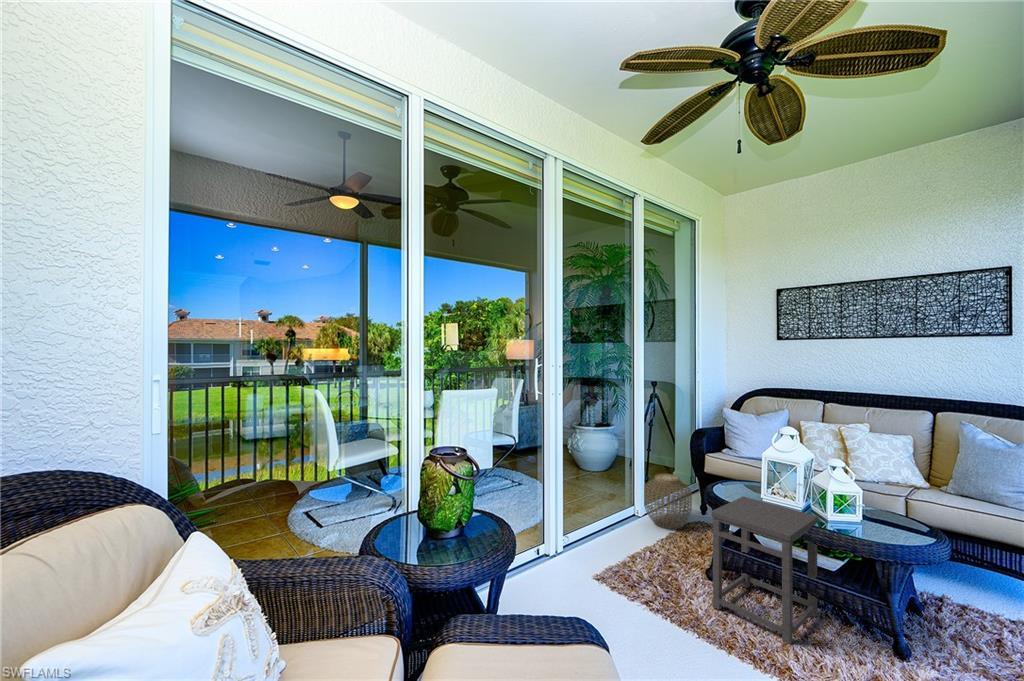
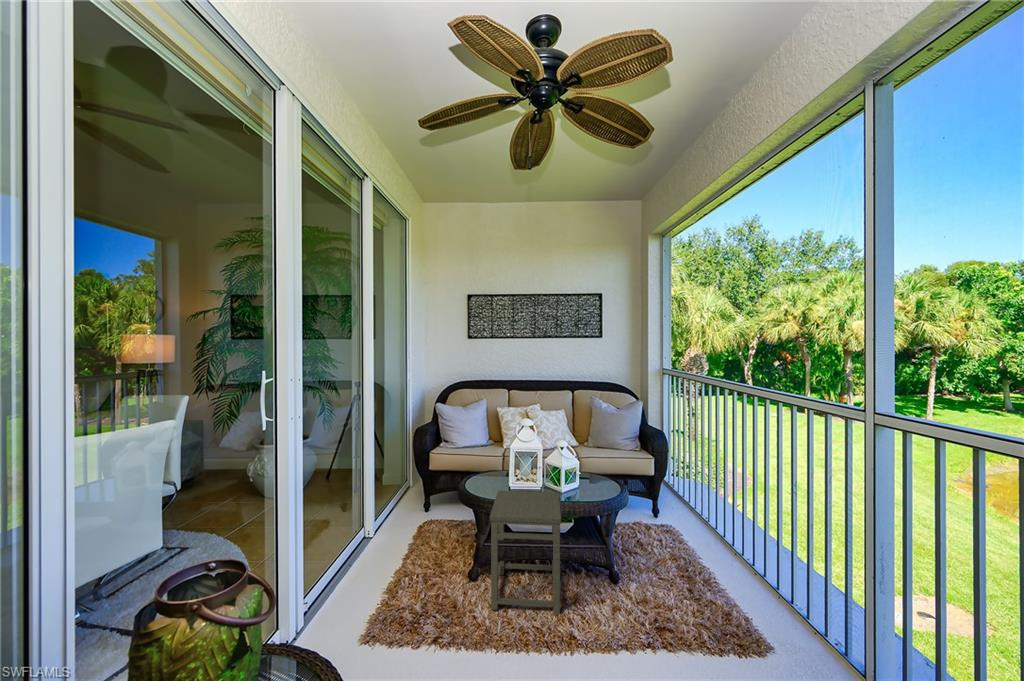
woven basket: present [644,474,692,529] -> none [377,482,426,542]

